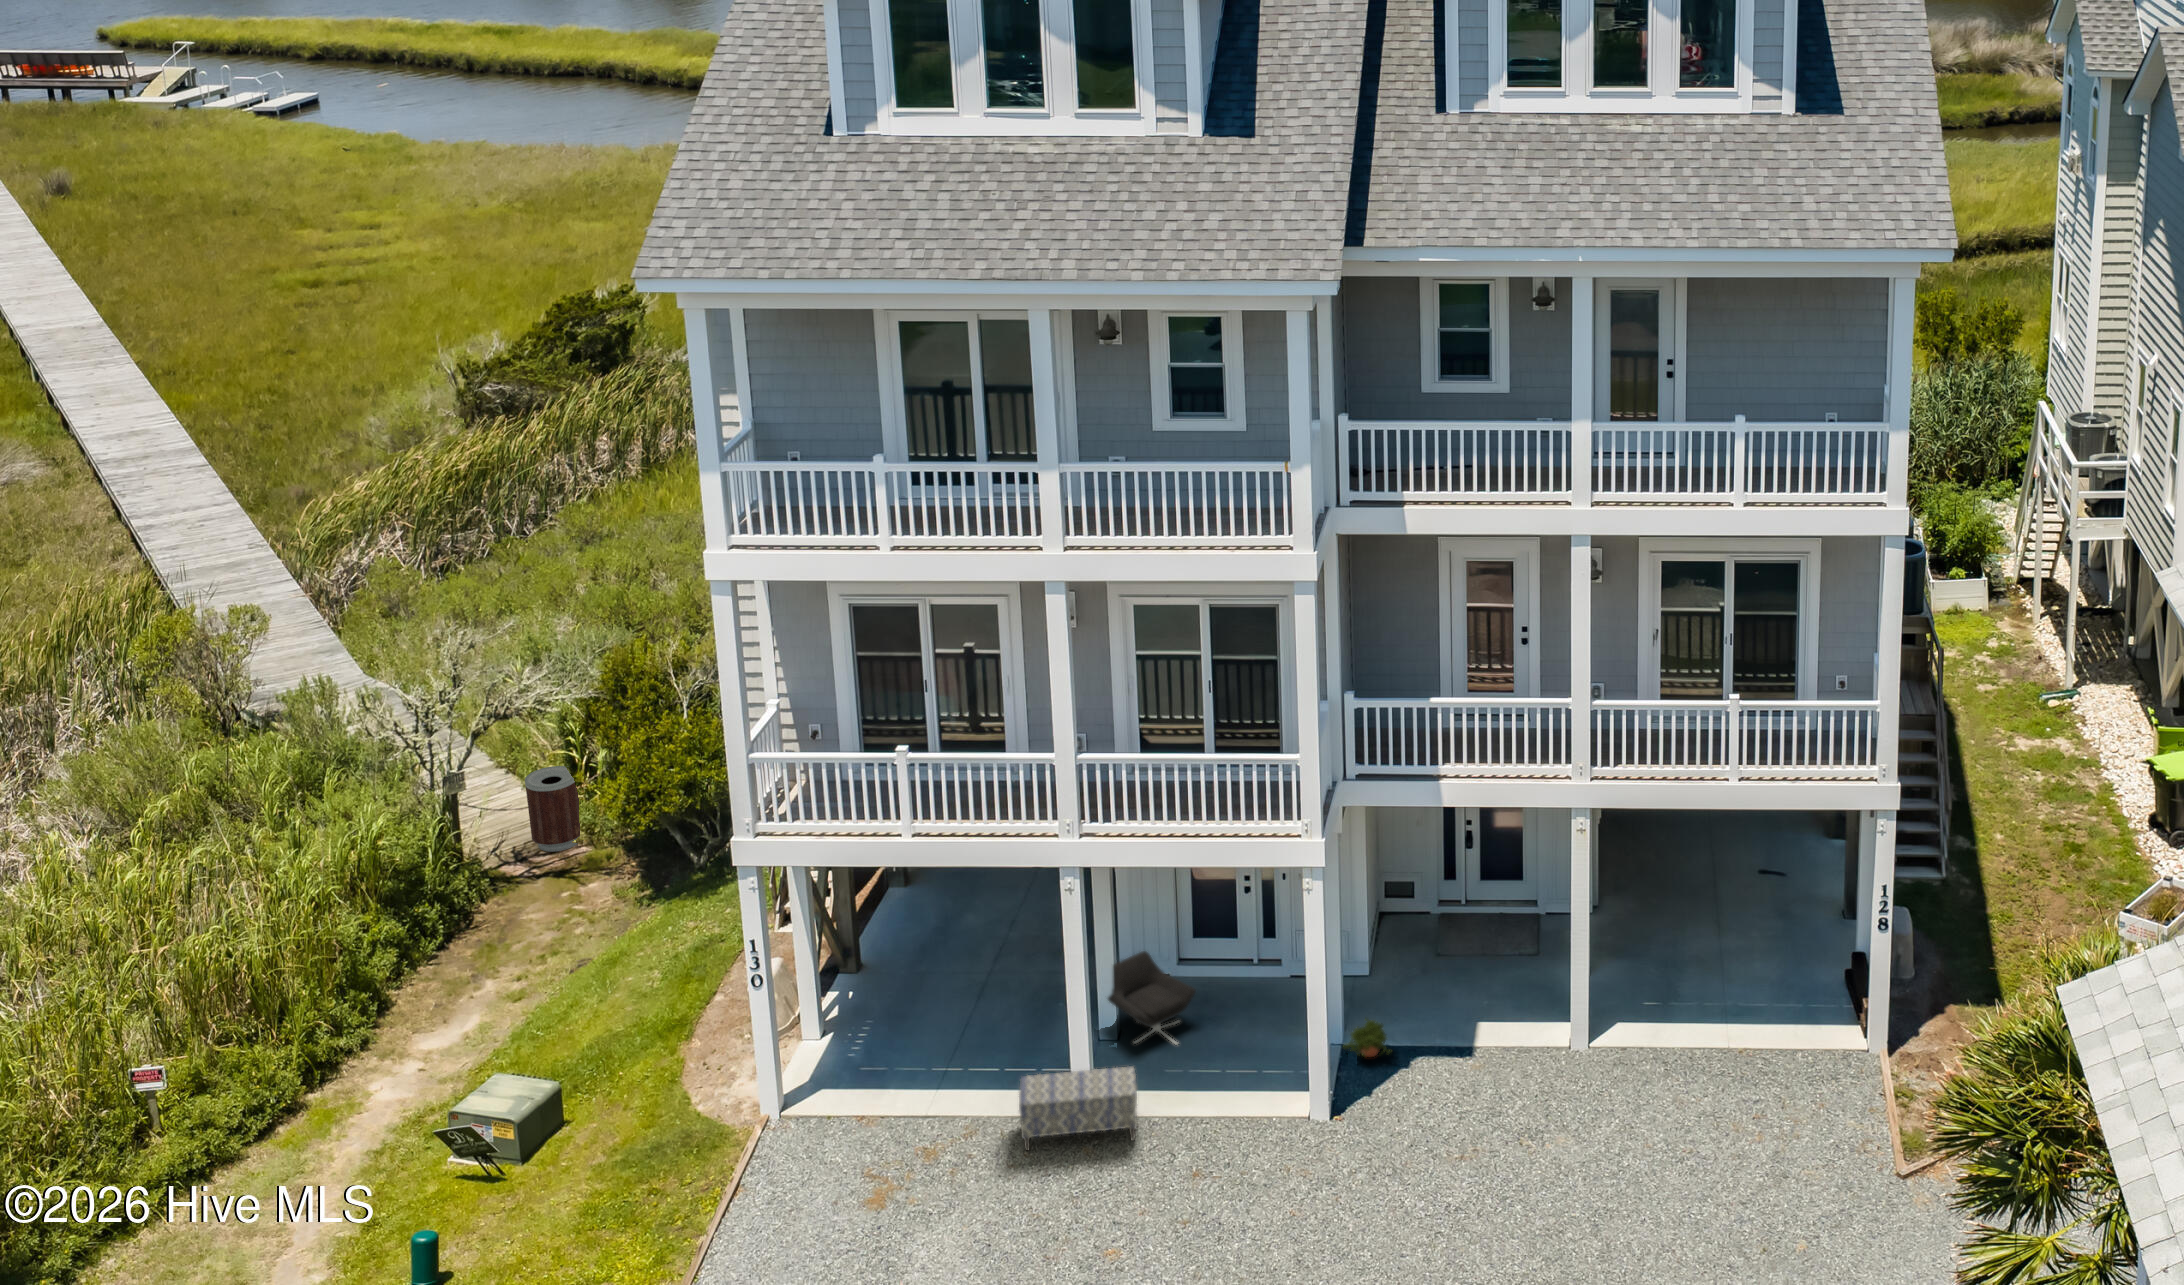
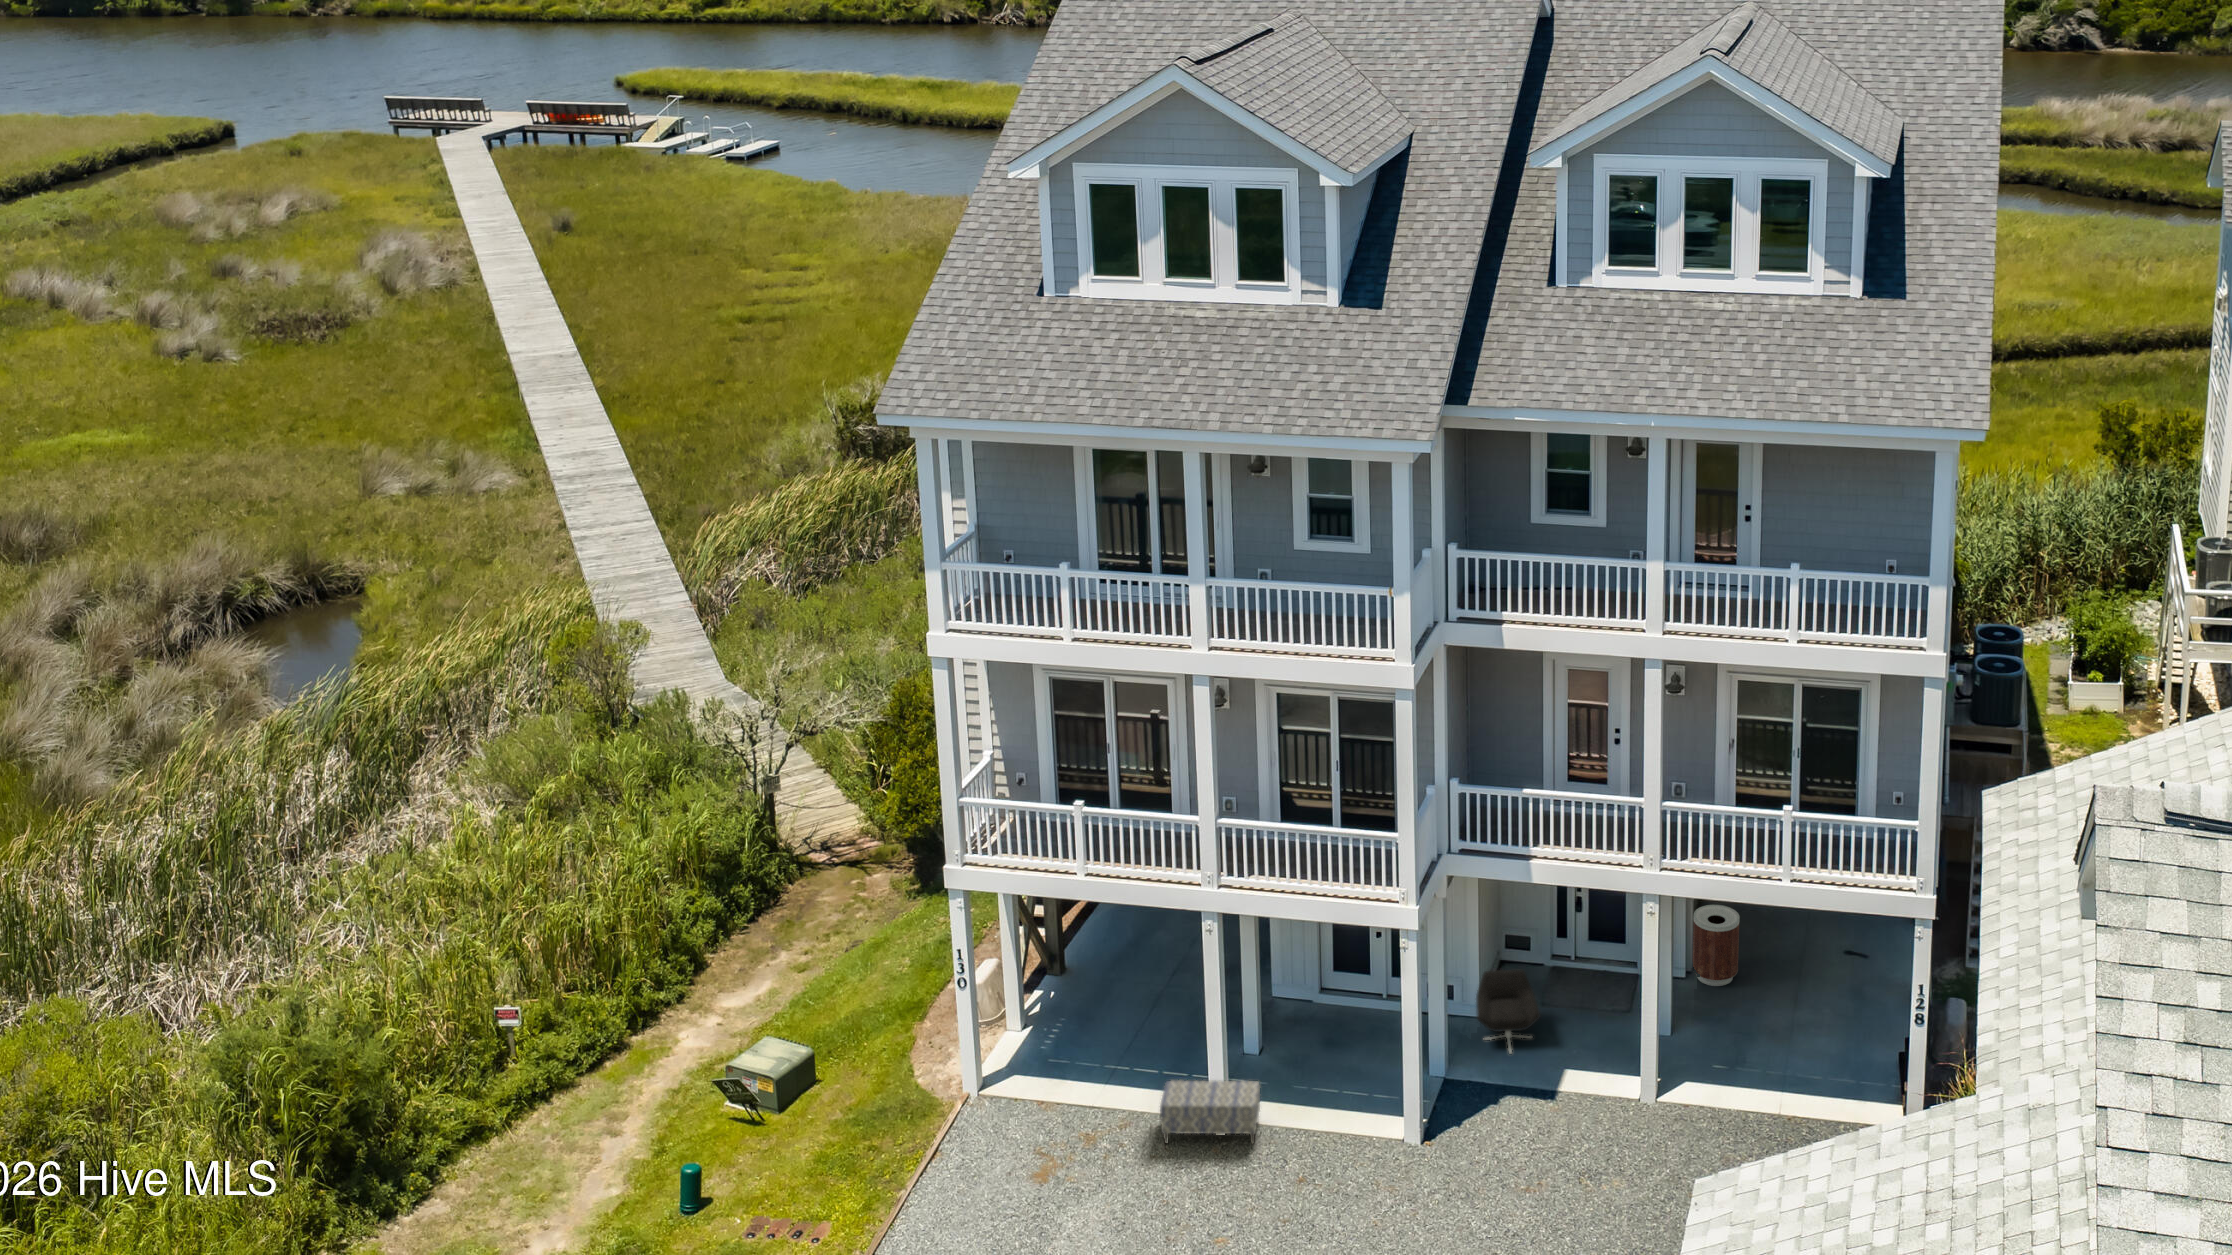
trash can: present [525,766,580,852] -> present [1692,905,1740,986]
lounge chair: present [1108,951,1196,1045] -> present [1476,970,1540,1053]
potted plant: present [1343,1018,1390,1057] -> none [1442,1055,1482,1092]

